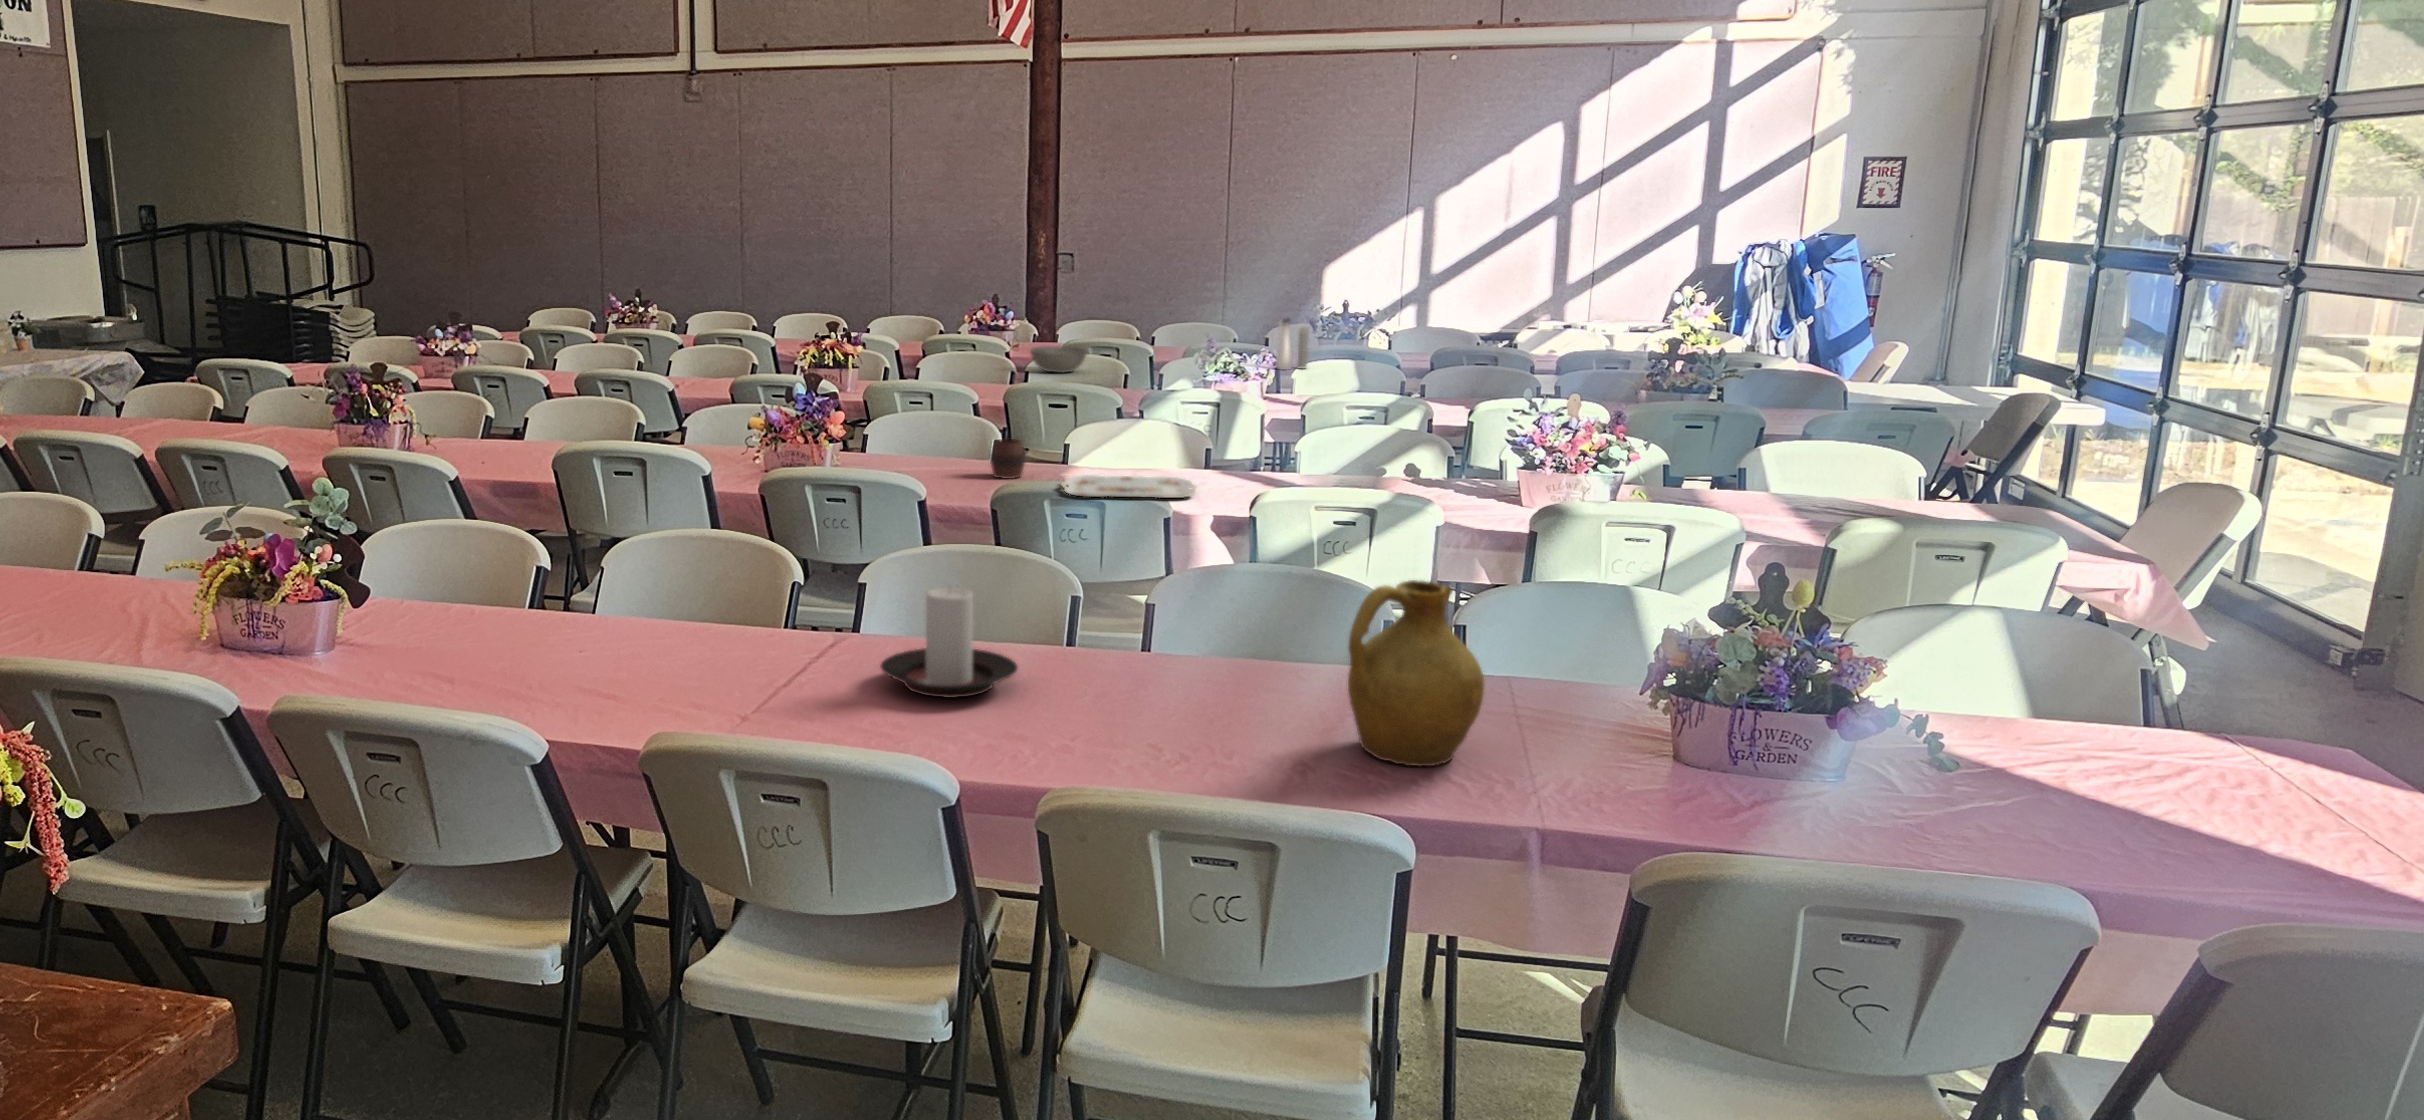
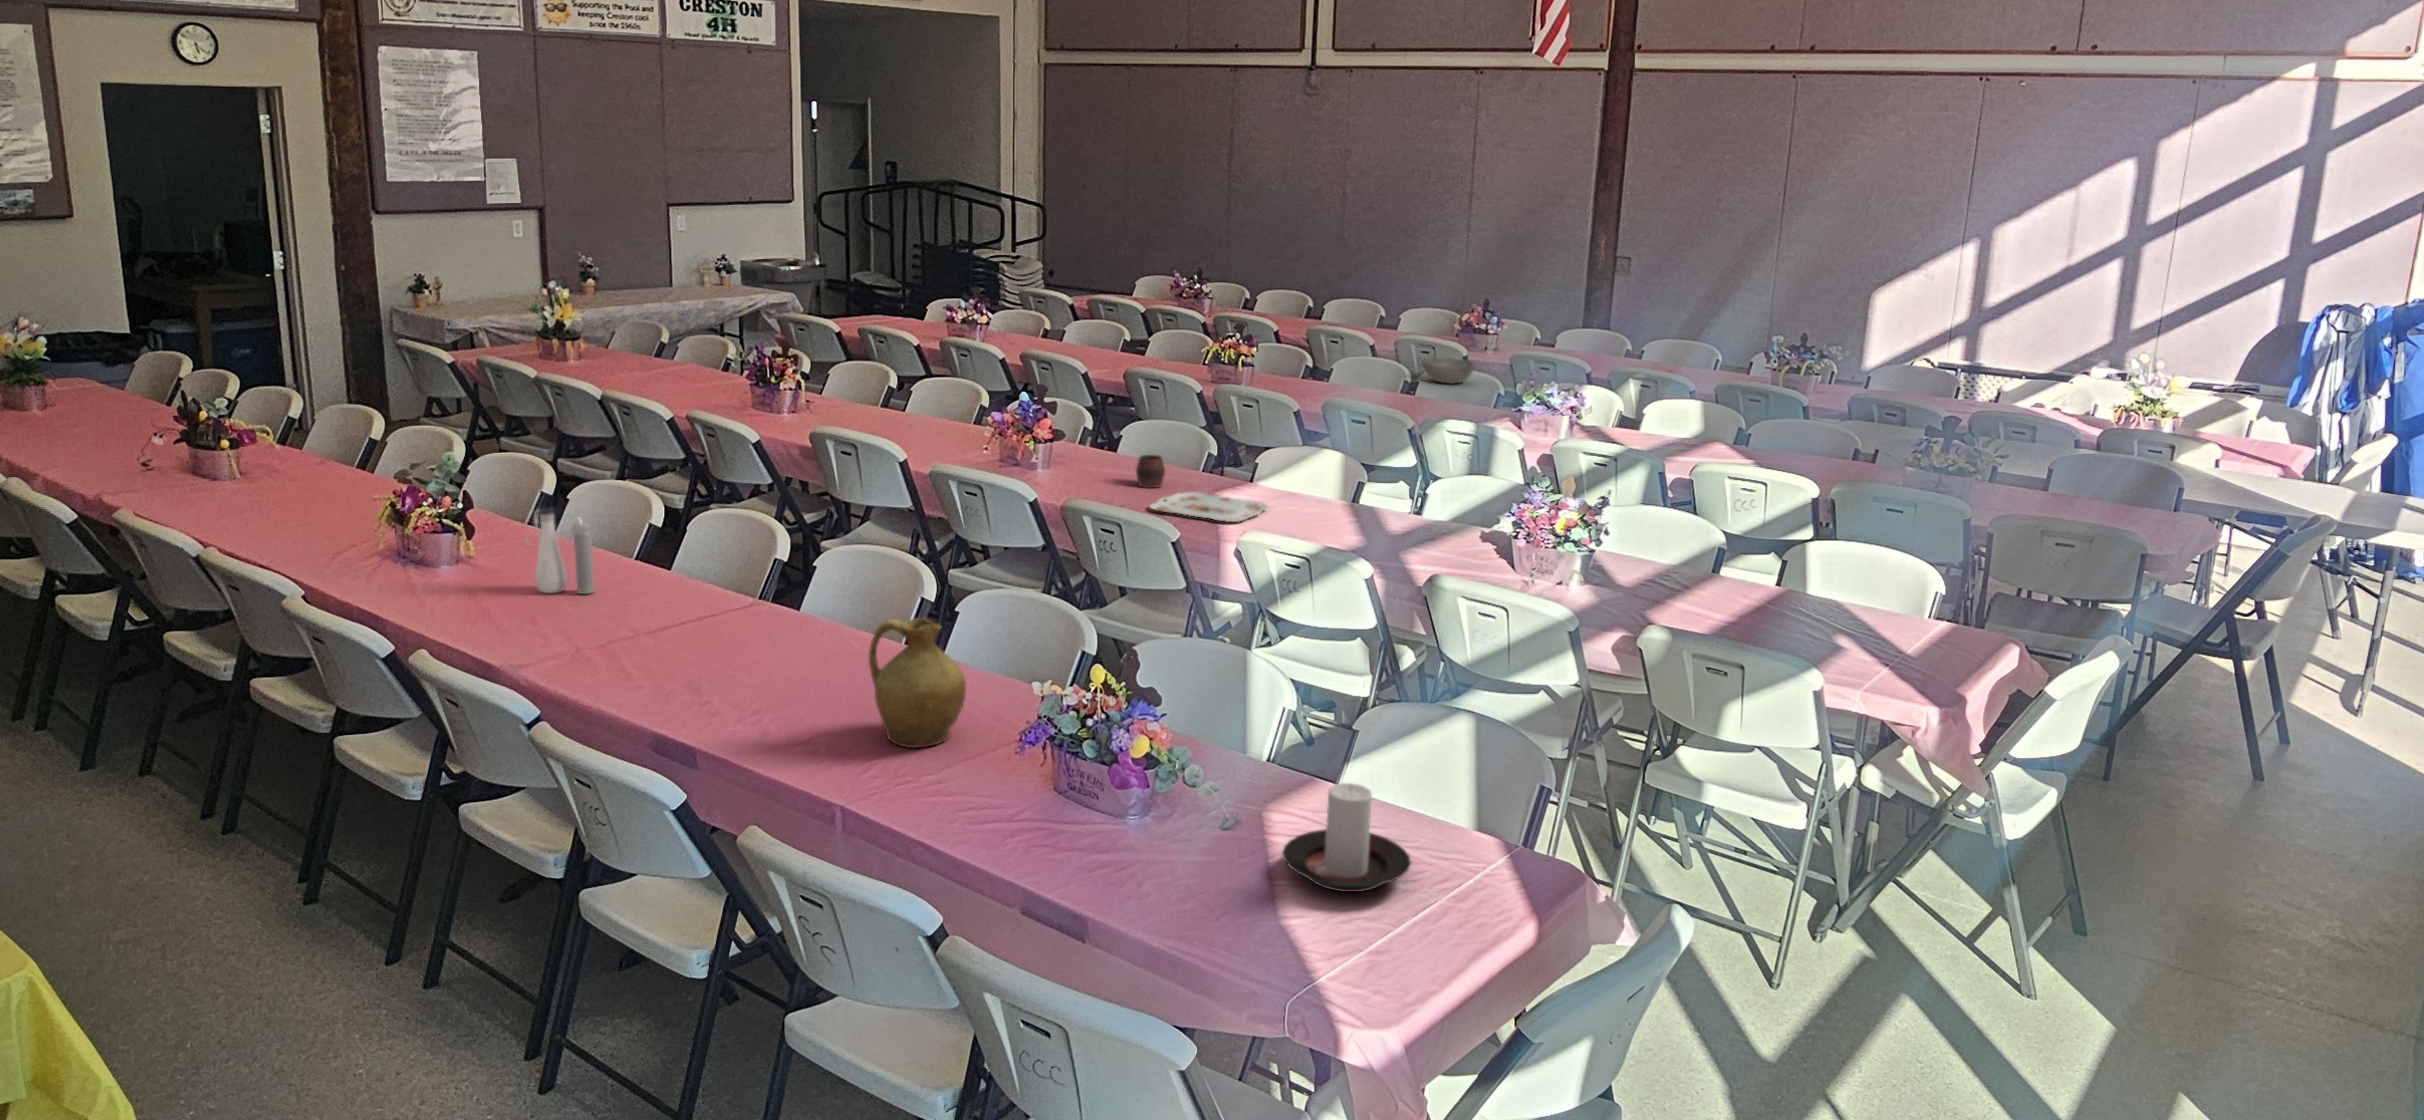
water bottle: present [1275,318,1309,370] -> present [526,507,595,594]
candle holder: present [881,588,1017,698] -> present [1282,783,1411,892]

